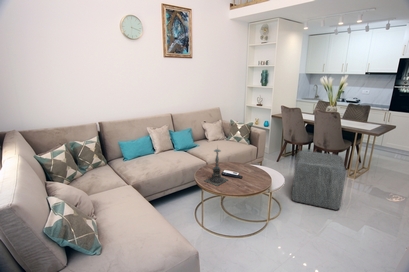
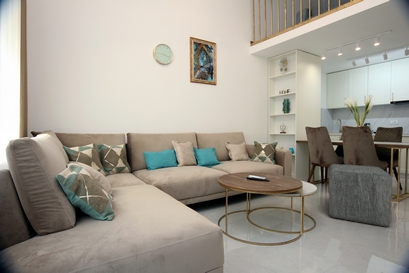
candle holder: present [205,149,228,186] -> none [230,140,257,183]

